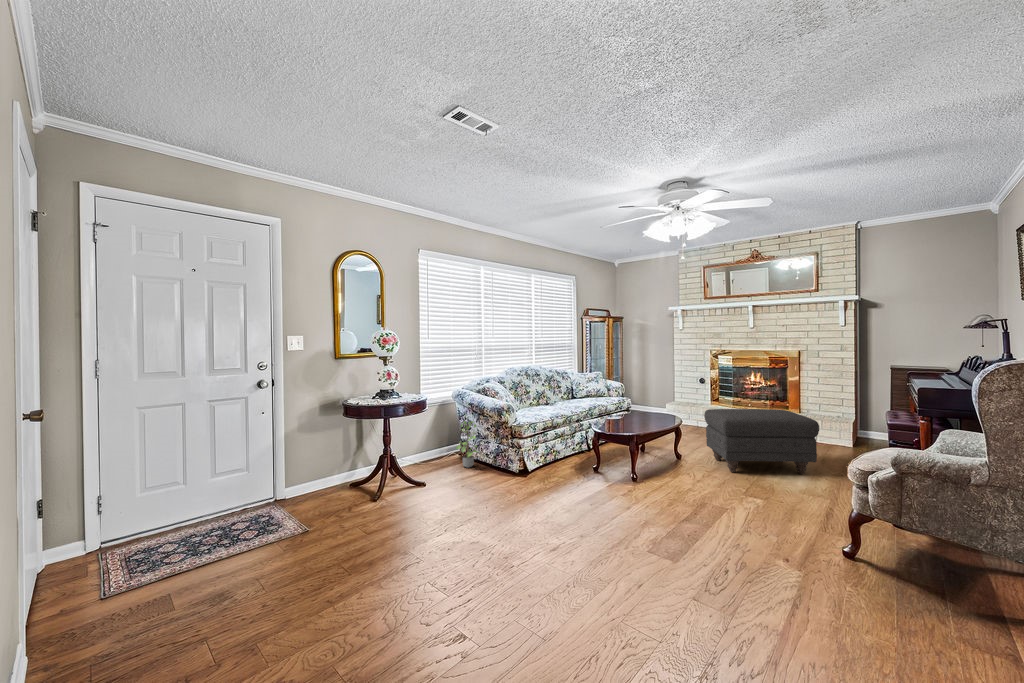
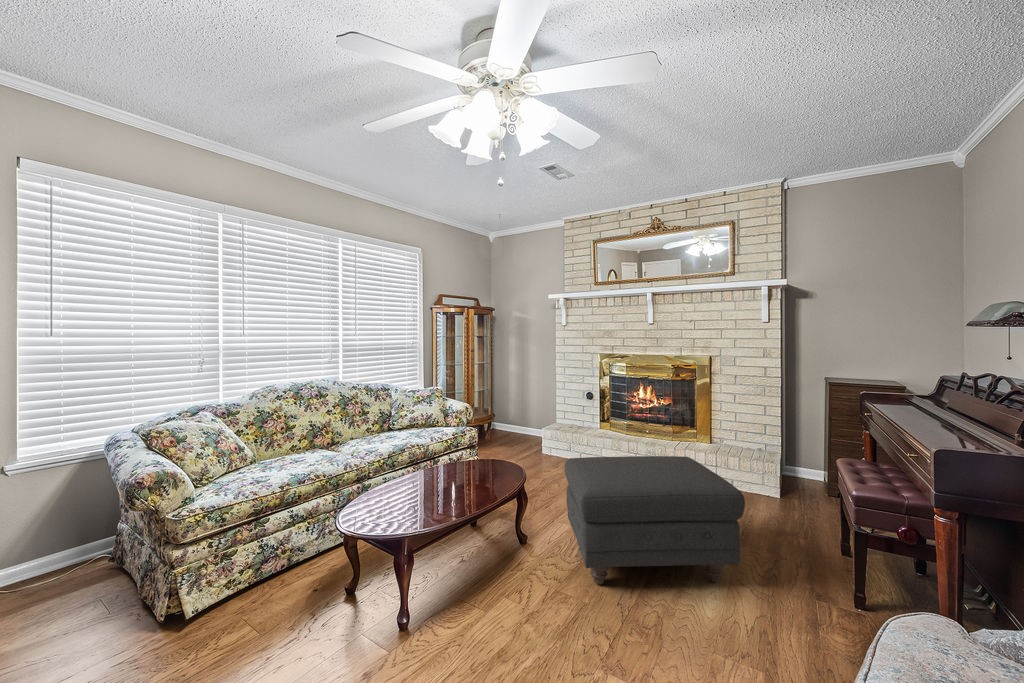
potted plant: present [456,421,478,467] -> none [68,499,117,598]

